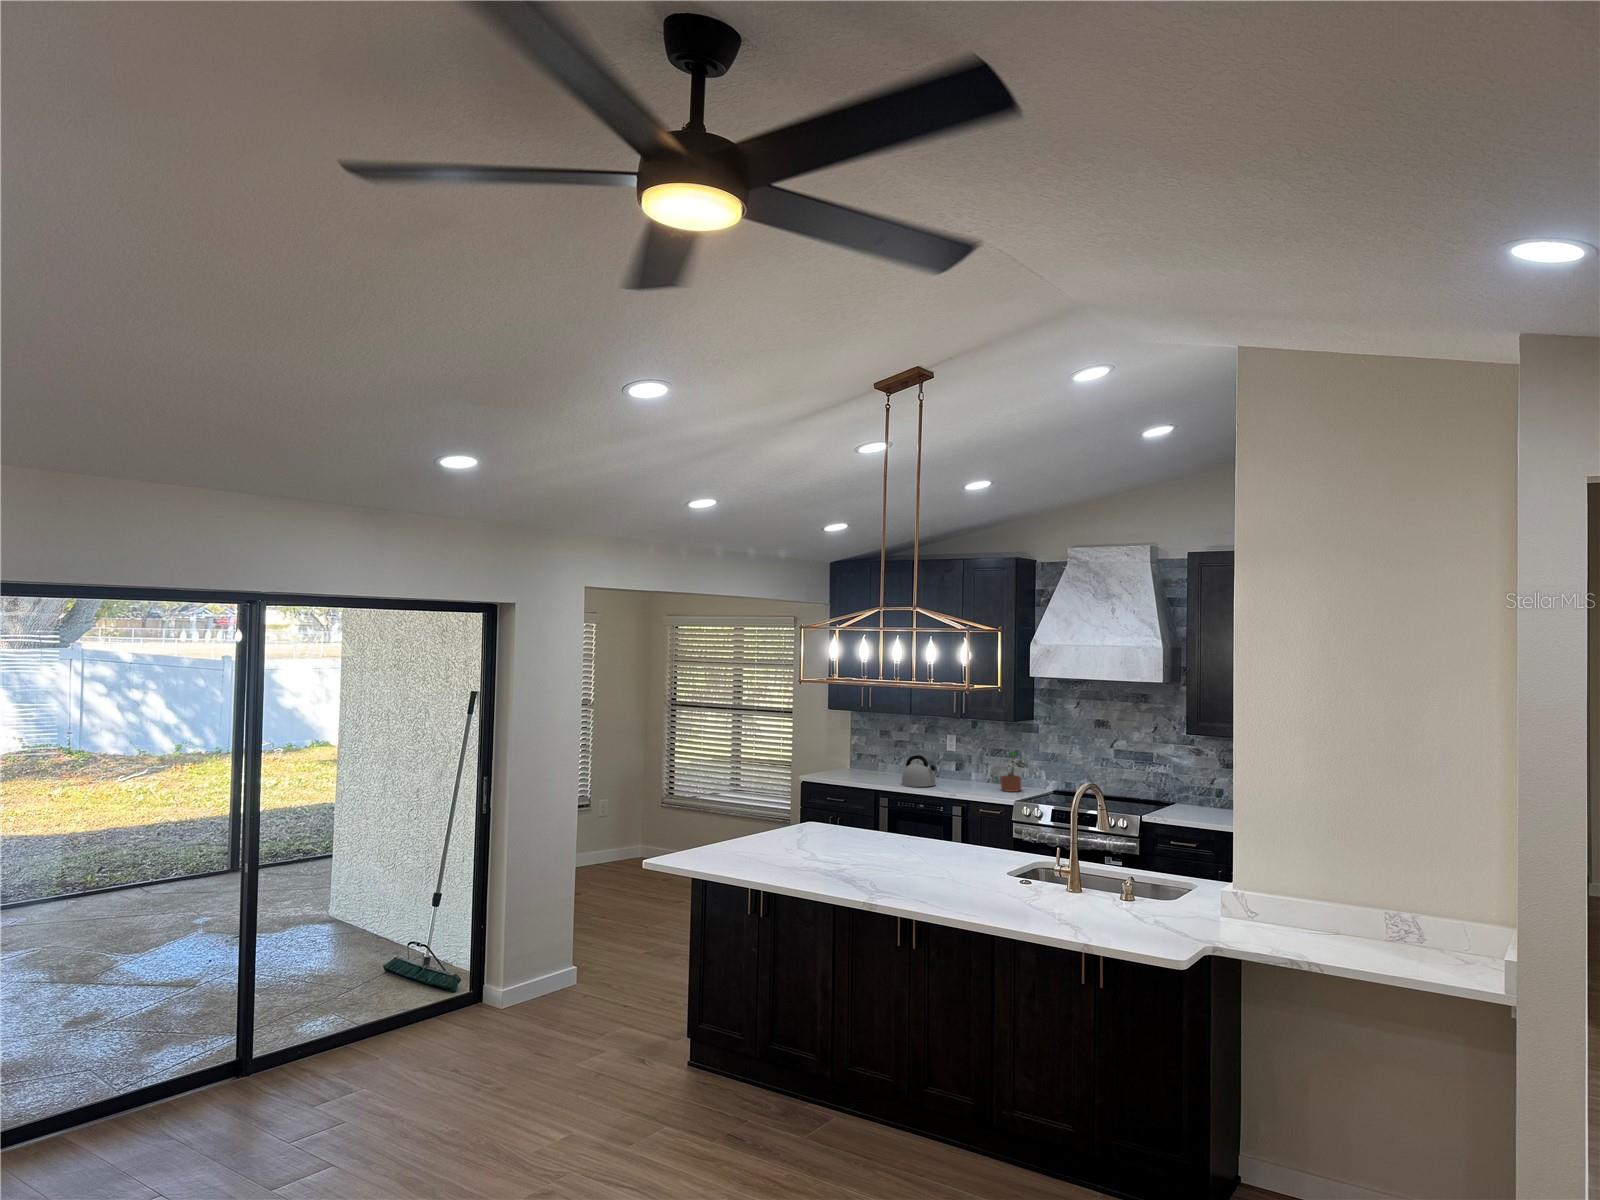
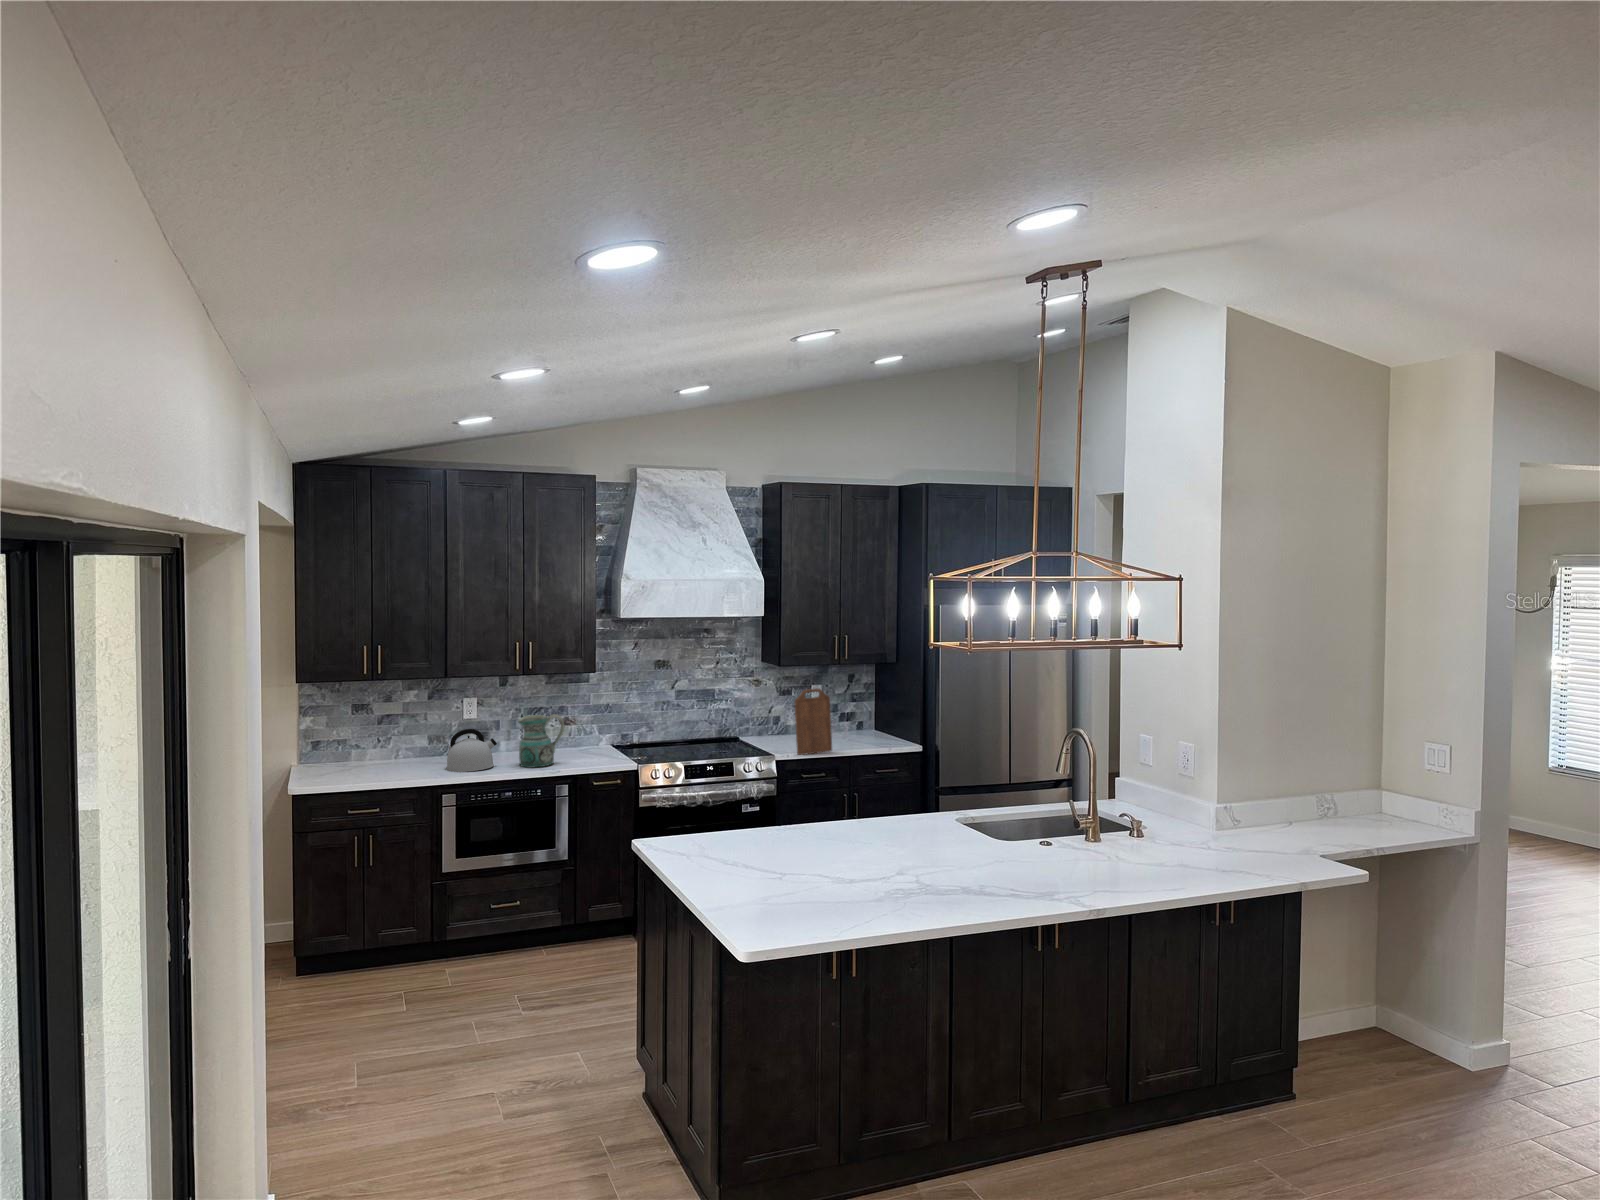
ceramic pitcher: none [946,751,979,792] -> present [518,714,565,768]
potted plant: present [1000,751,1021,792] -> none [566,706,592,756]
cutting board: none [1163,758,1208,827] -> present [795,689,832,755]

